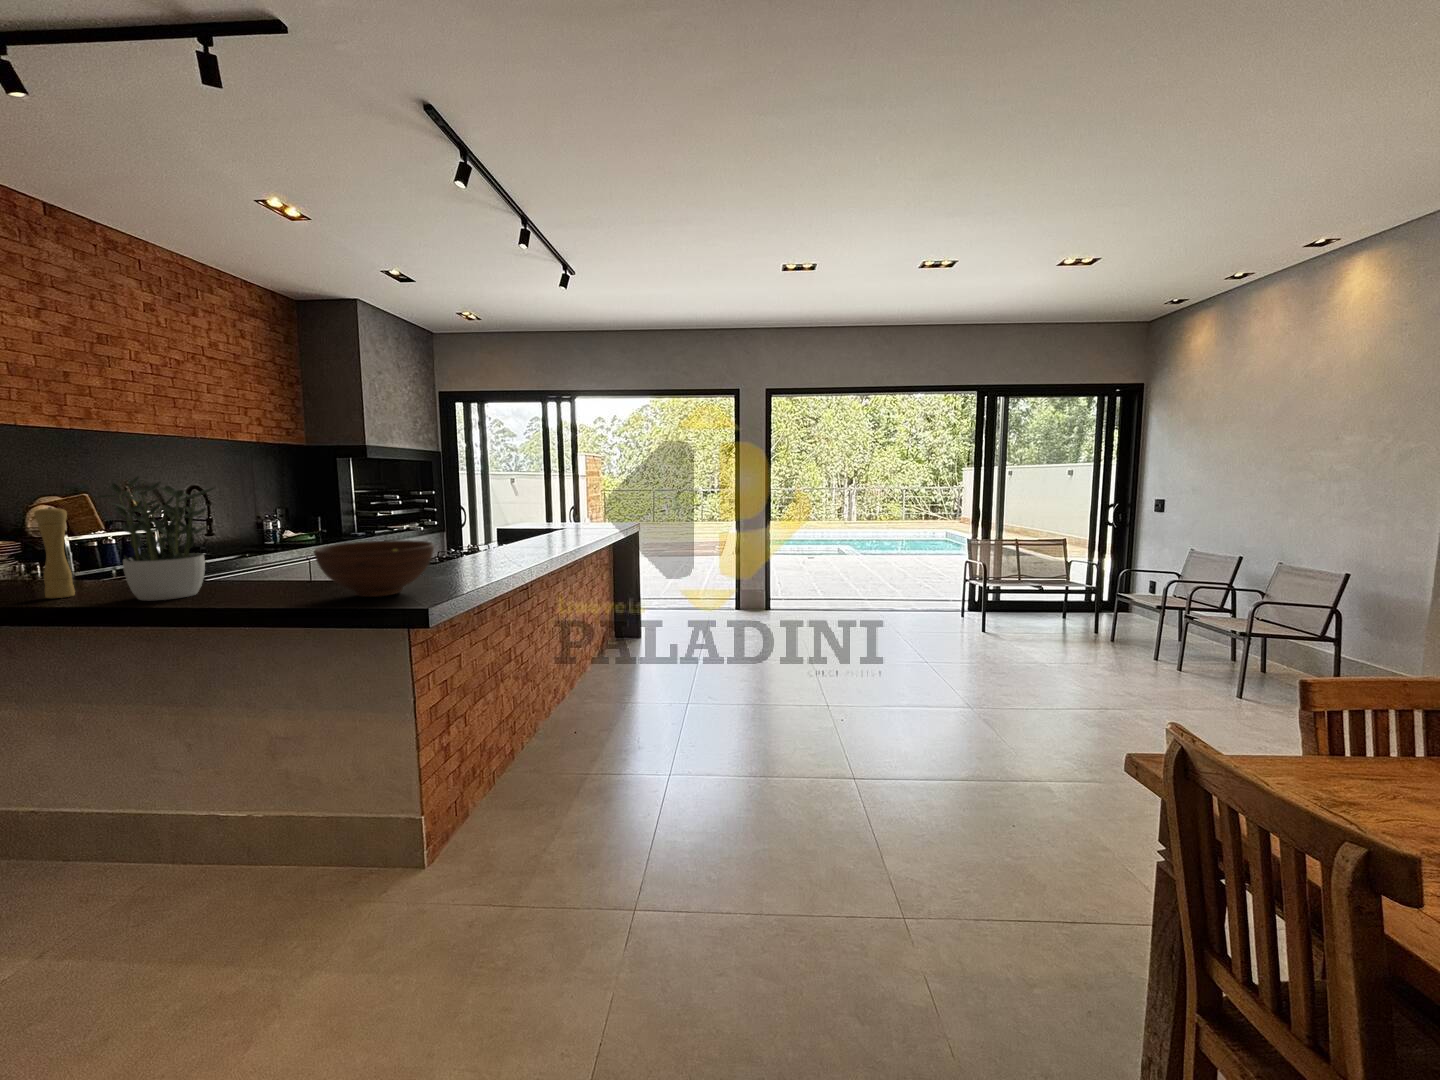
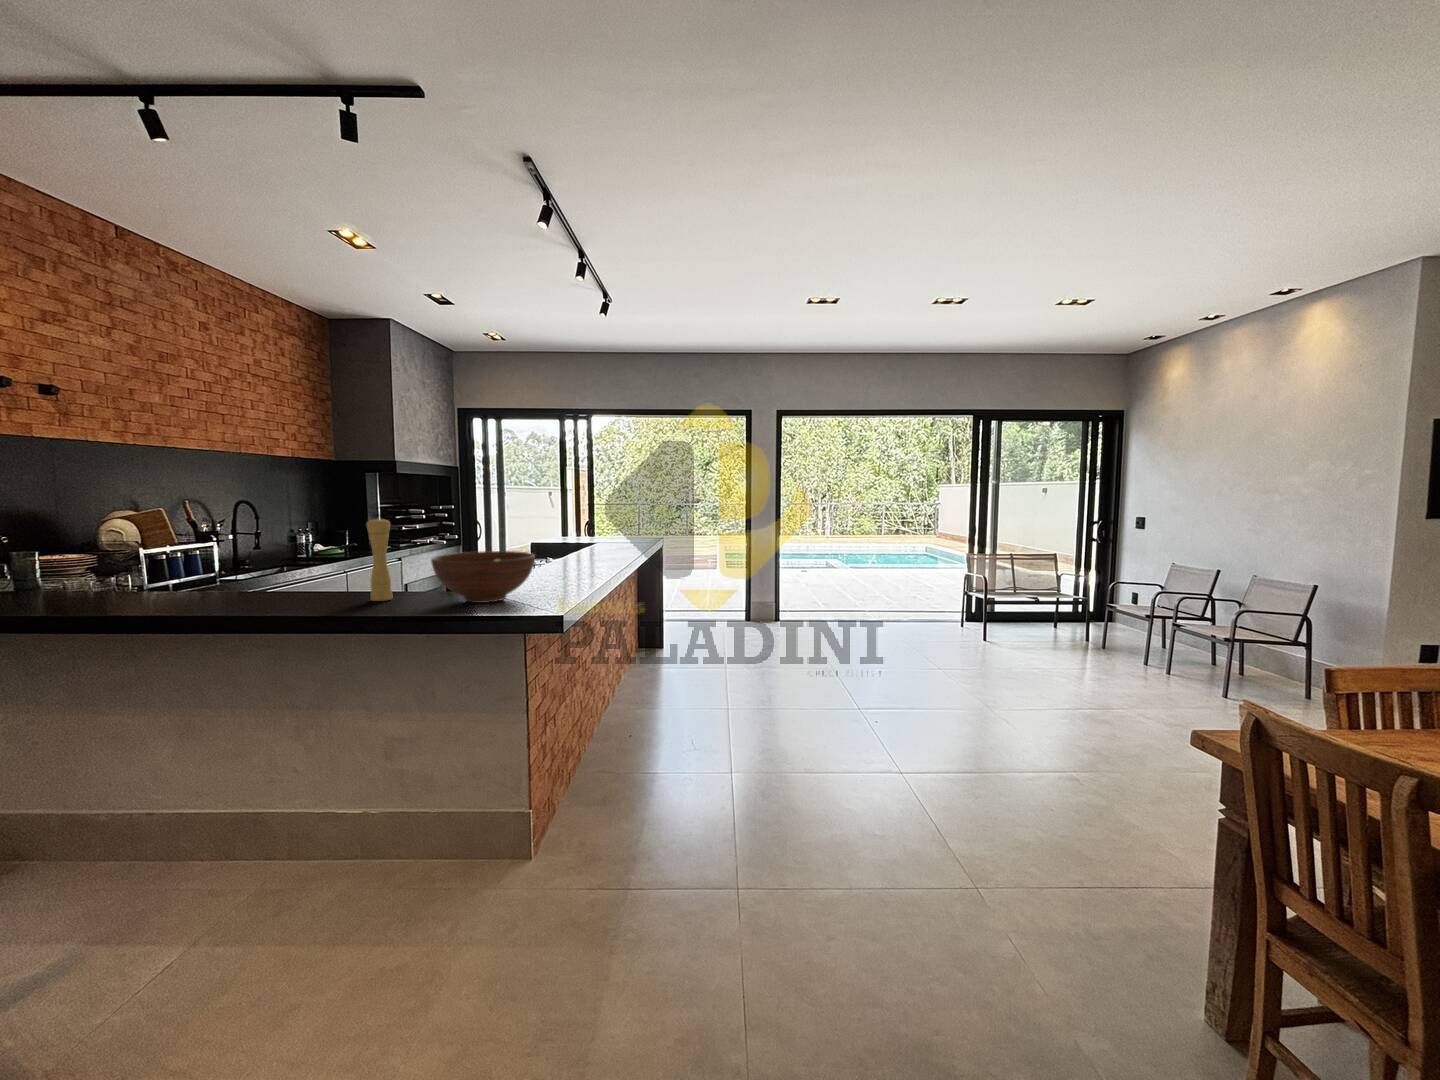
potted plant: present [97,476,213,600] -> none [224,490,329,607]
pepper mill: present [34,507,75,598] -> present [367,518,392,601]

